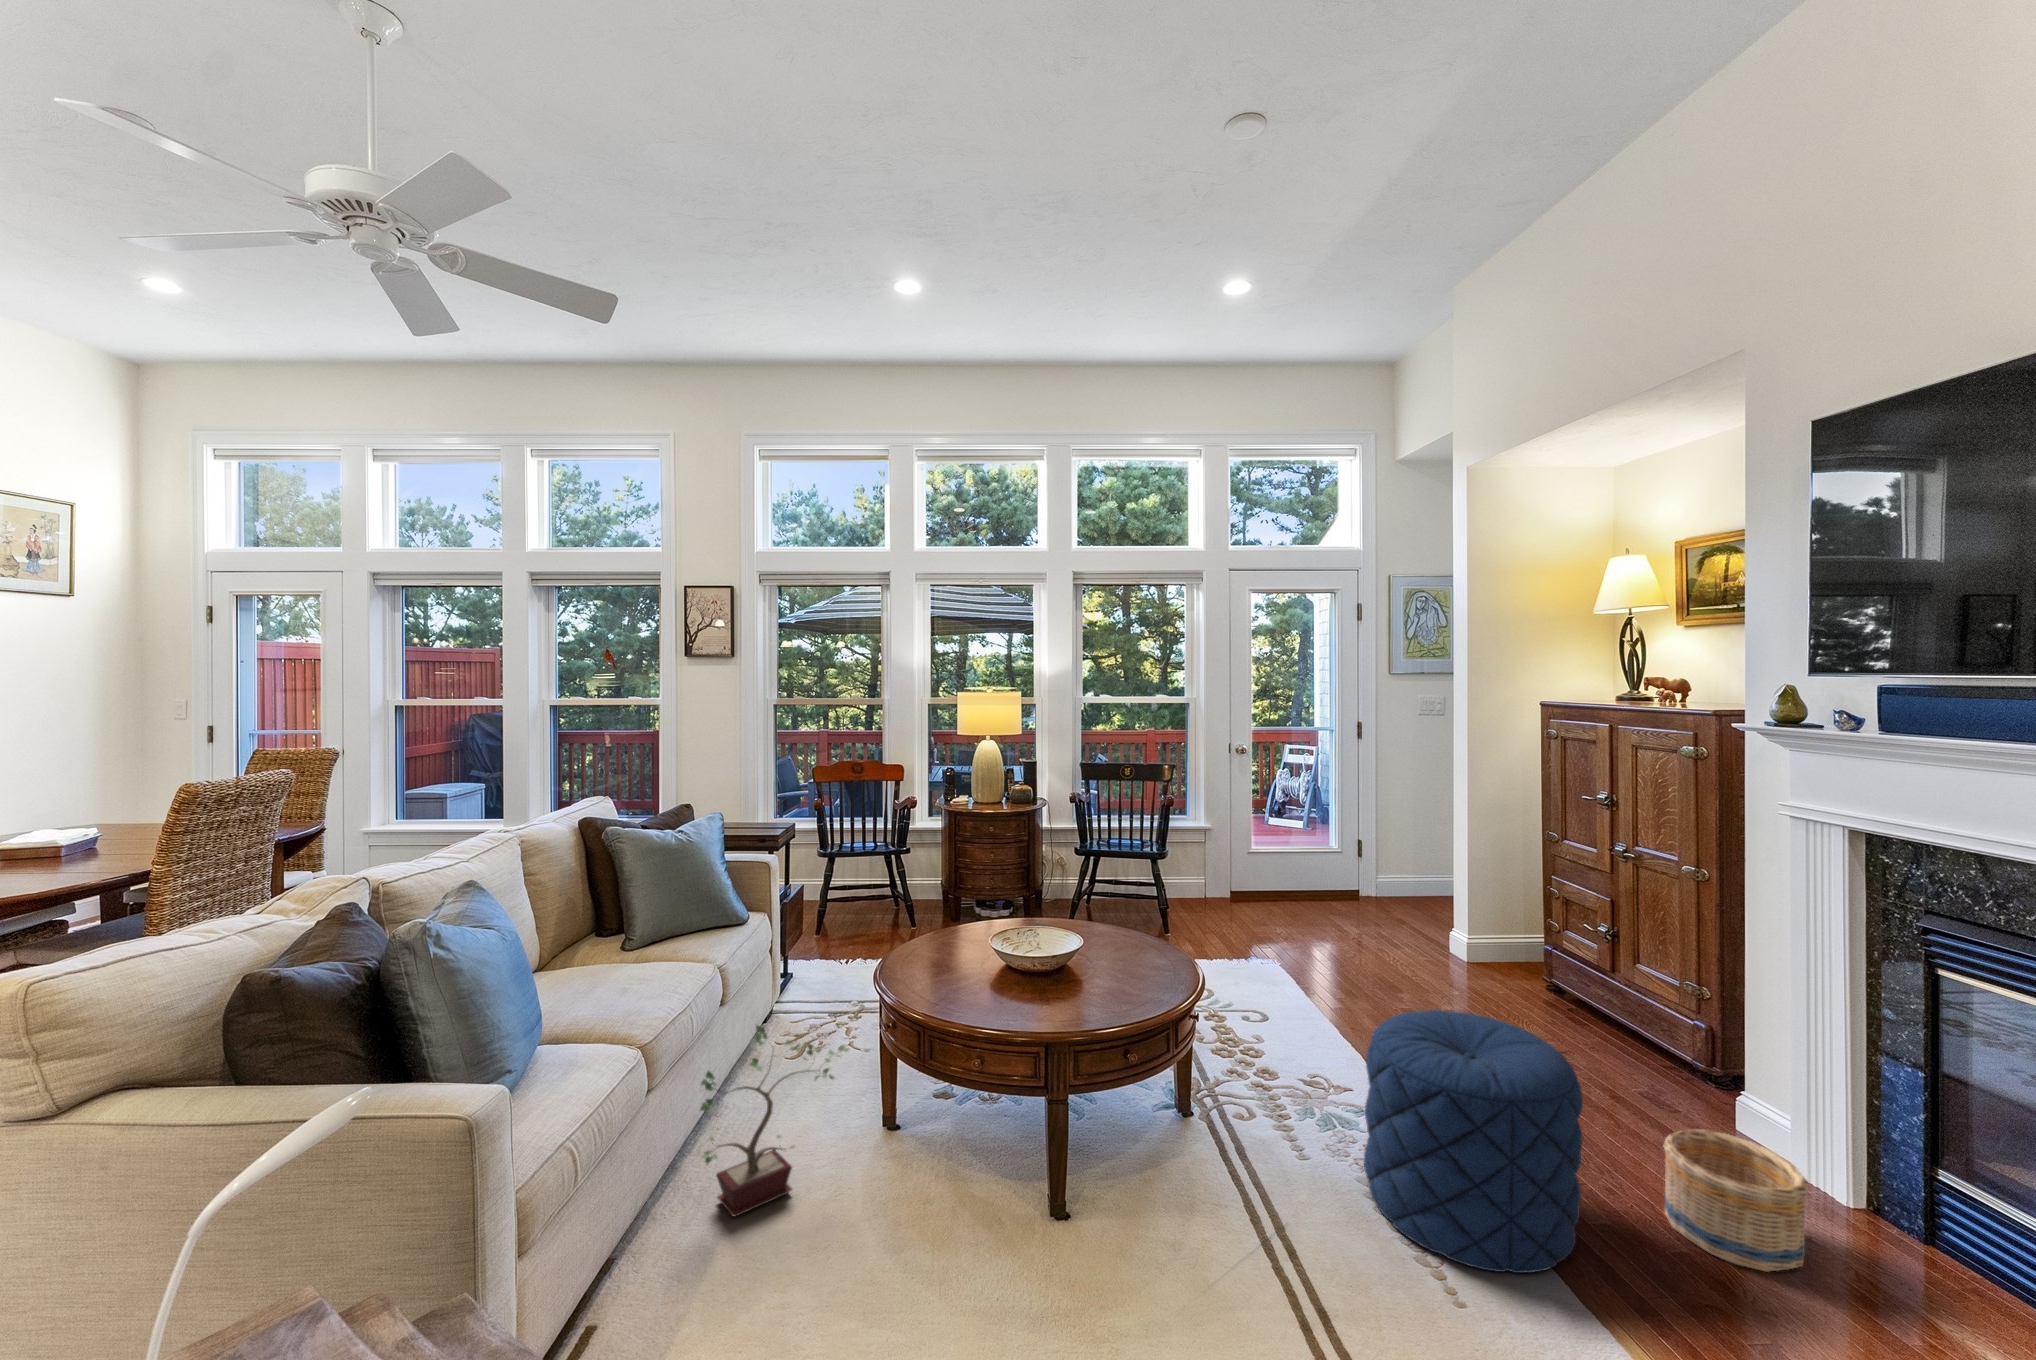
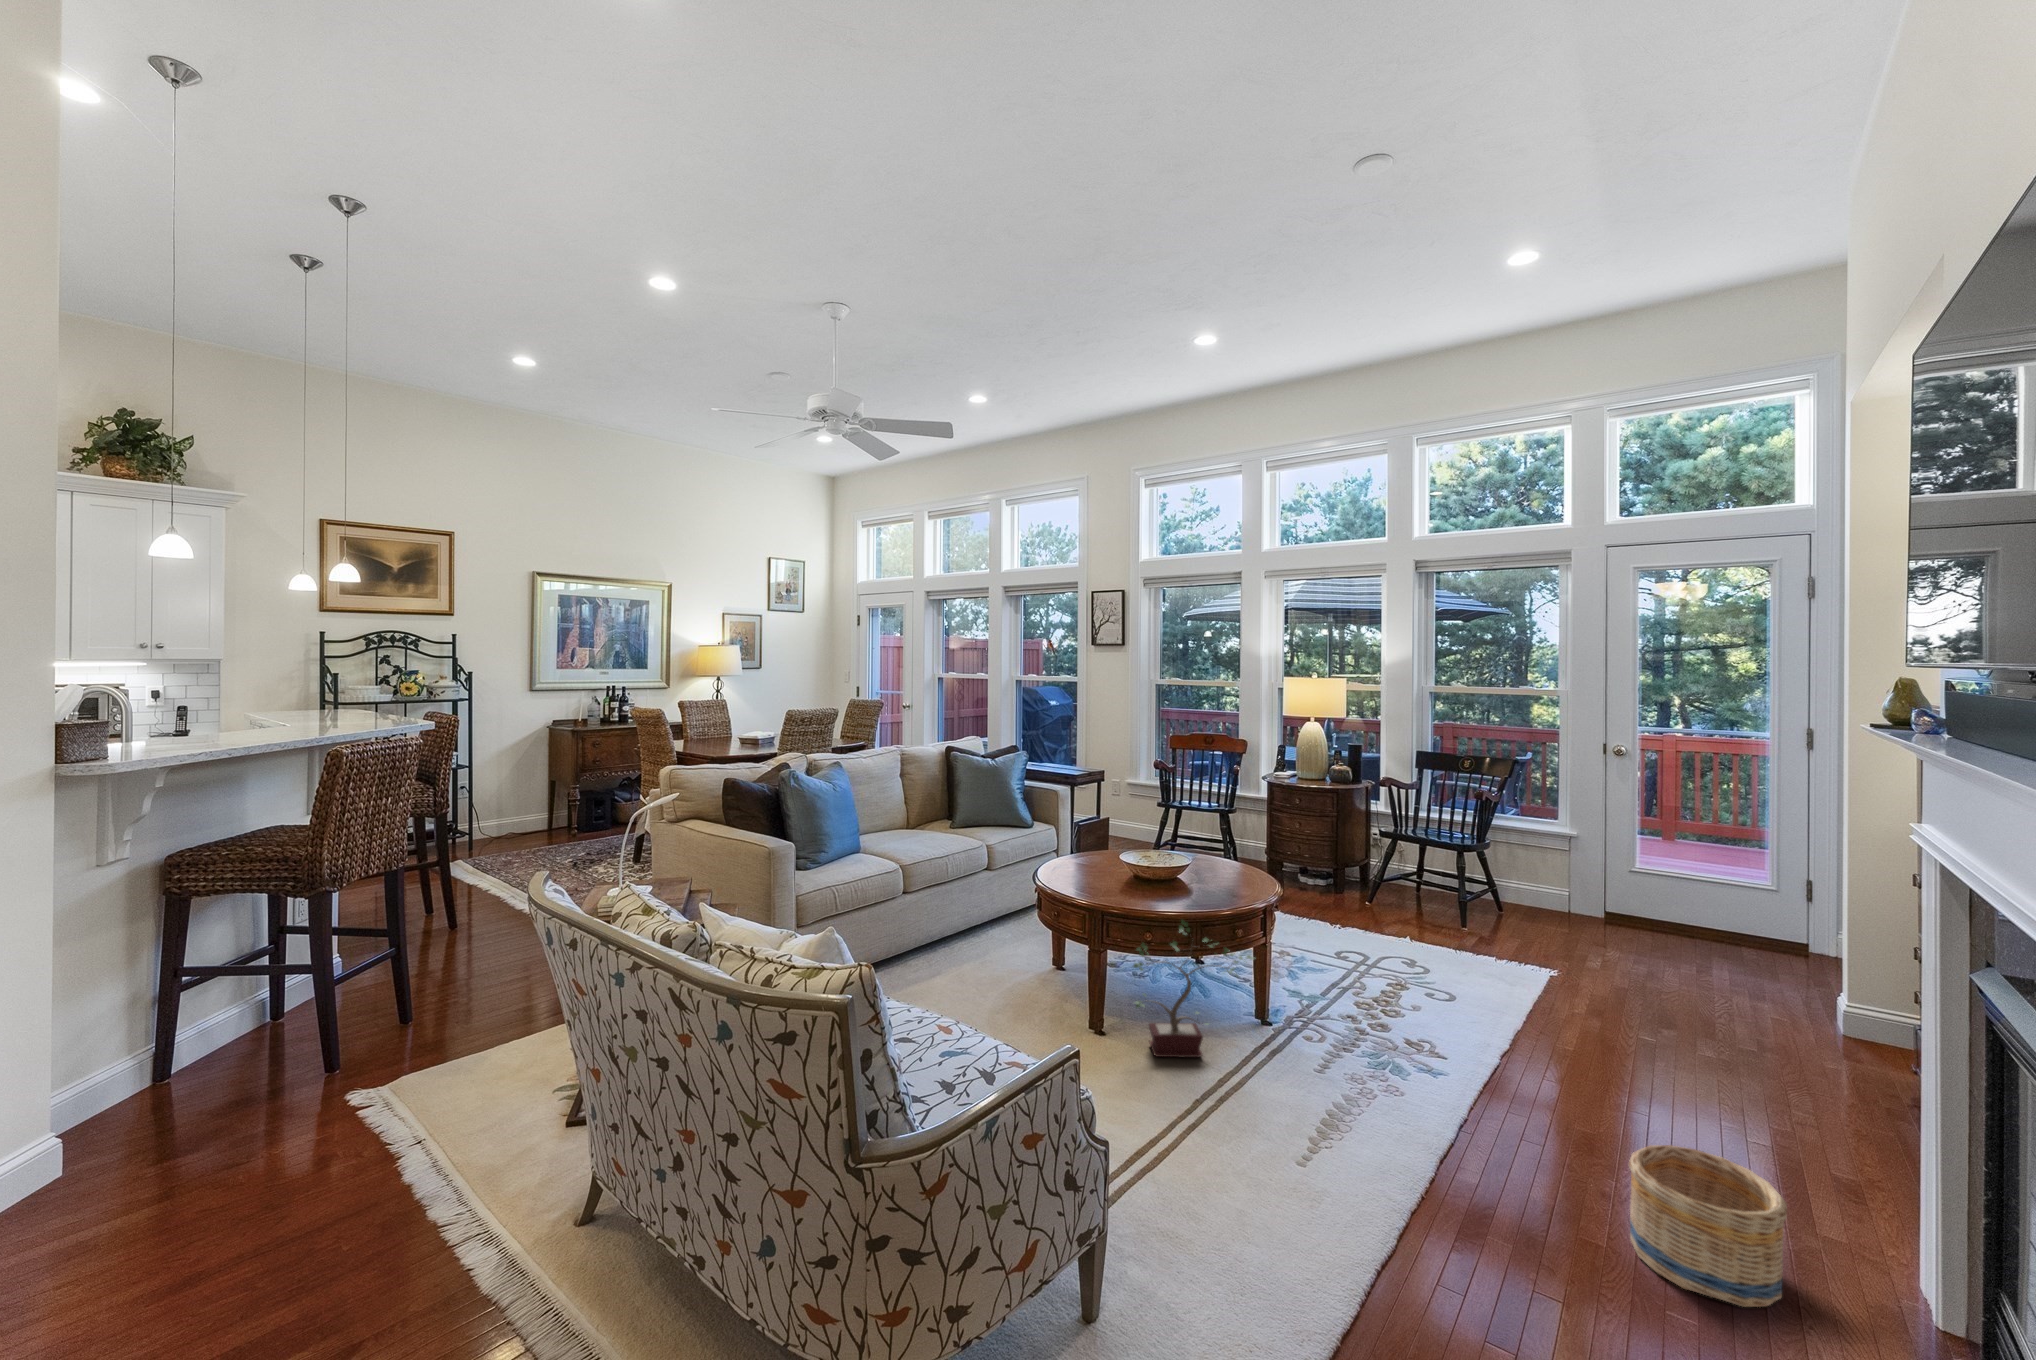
pouf: present [1364,1010,1583,1273] -> none [1325,960,1524,1192]
potted plant: present [700,1025,849,1216] -> present [1133,920,1254,1057]

